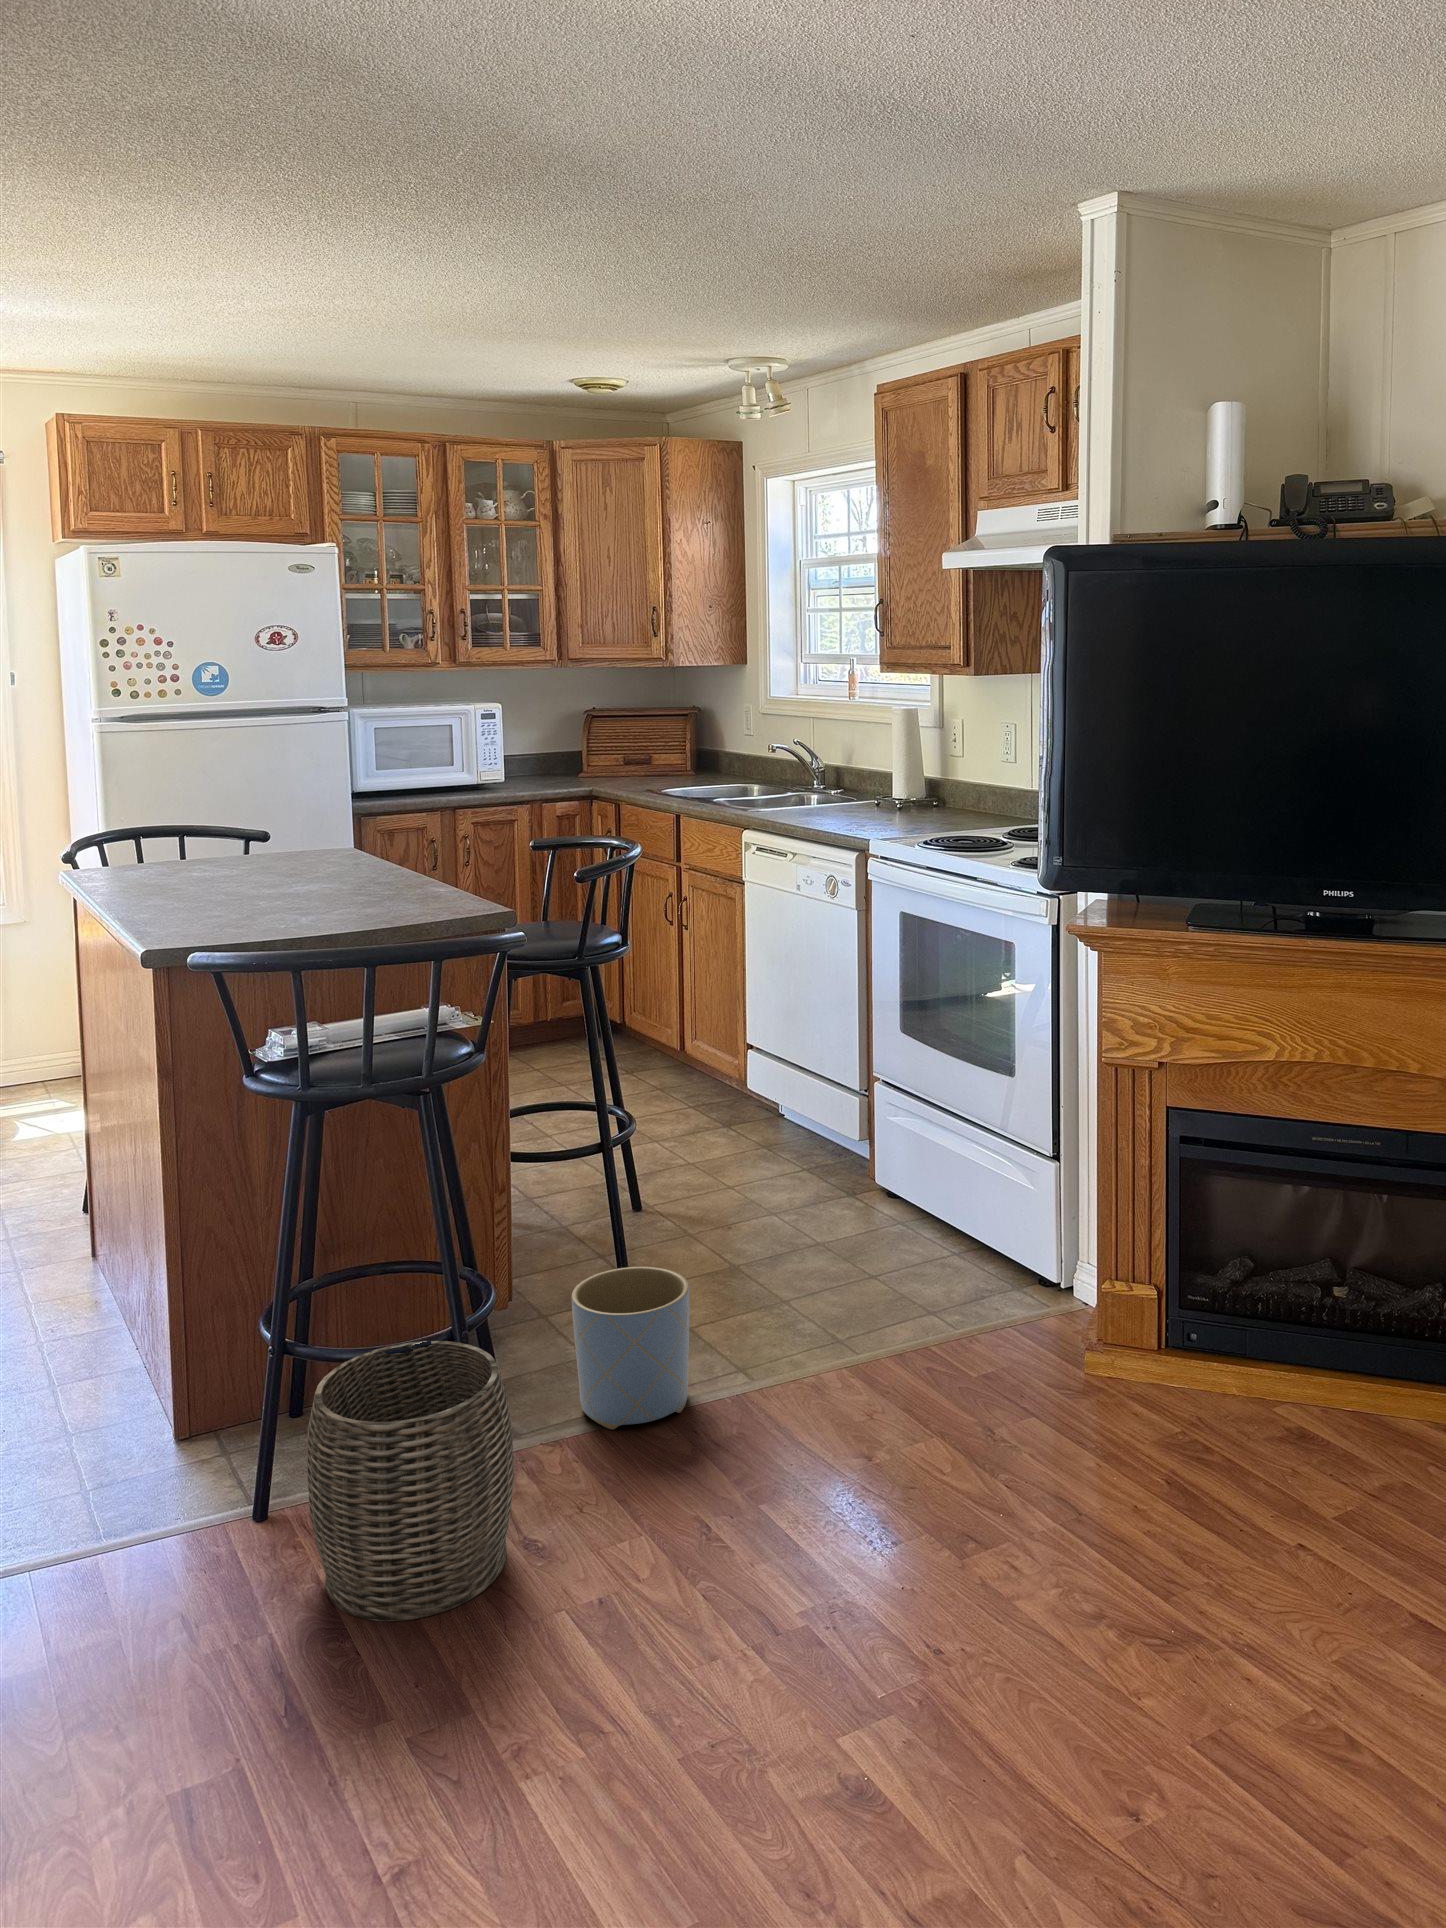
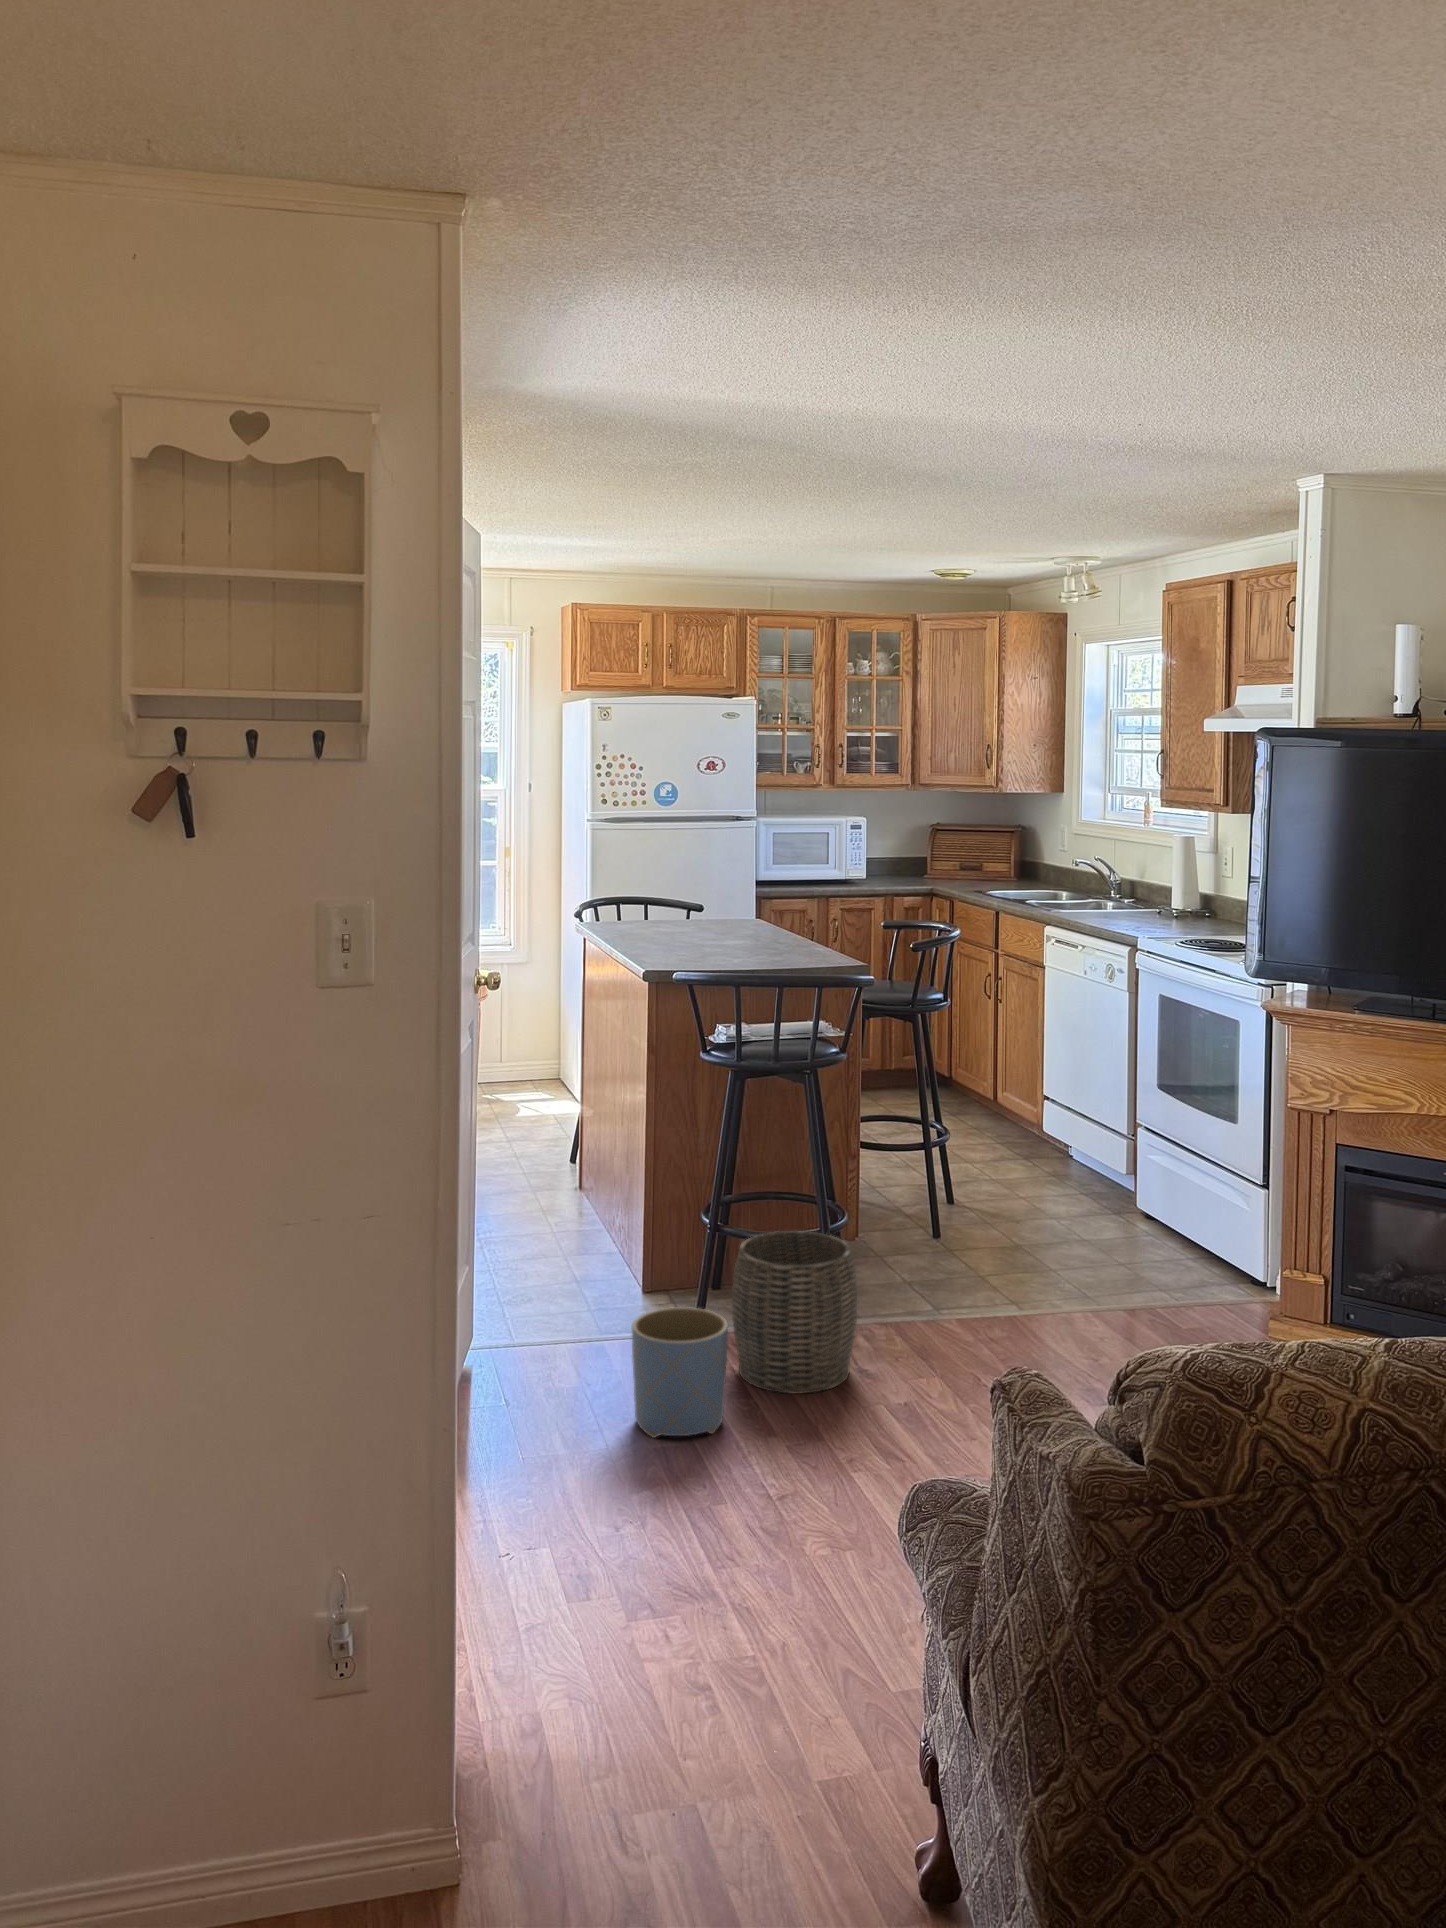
planter: present [571,1267,689,1429] -> present [632,1307,728,1438]

